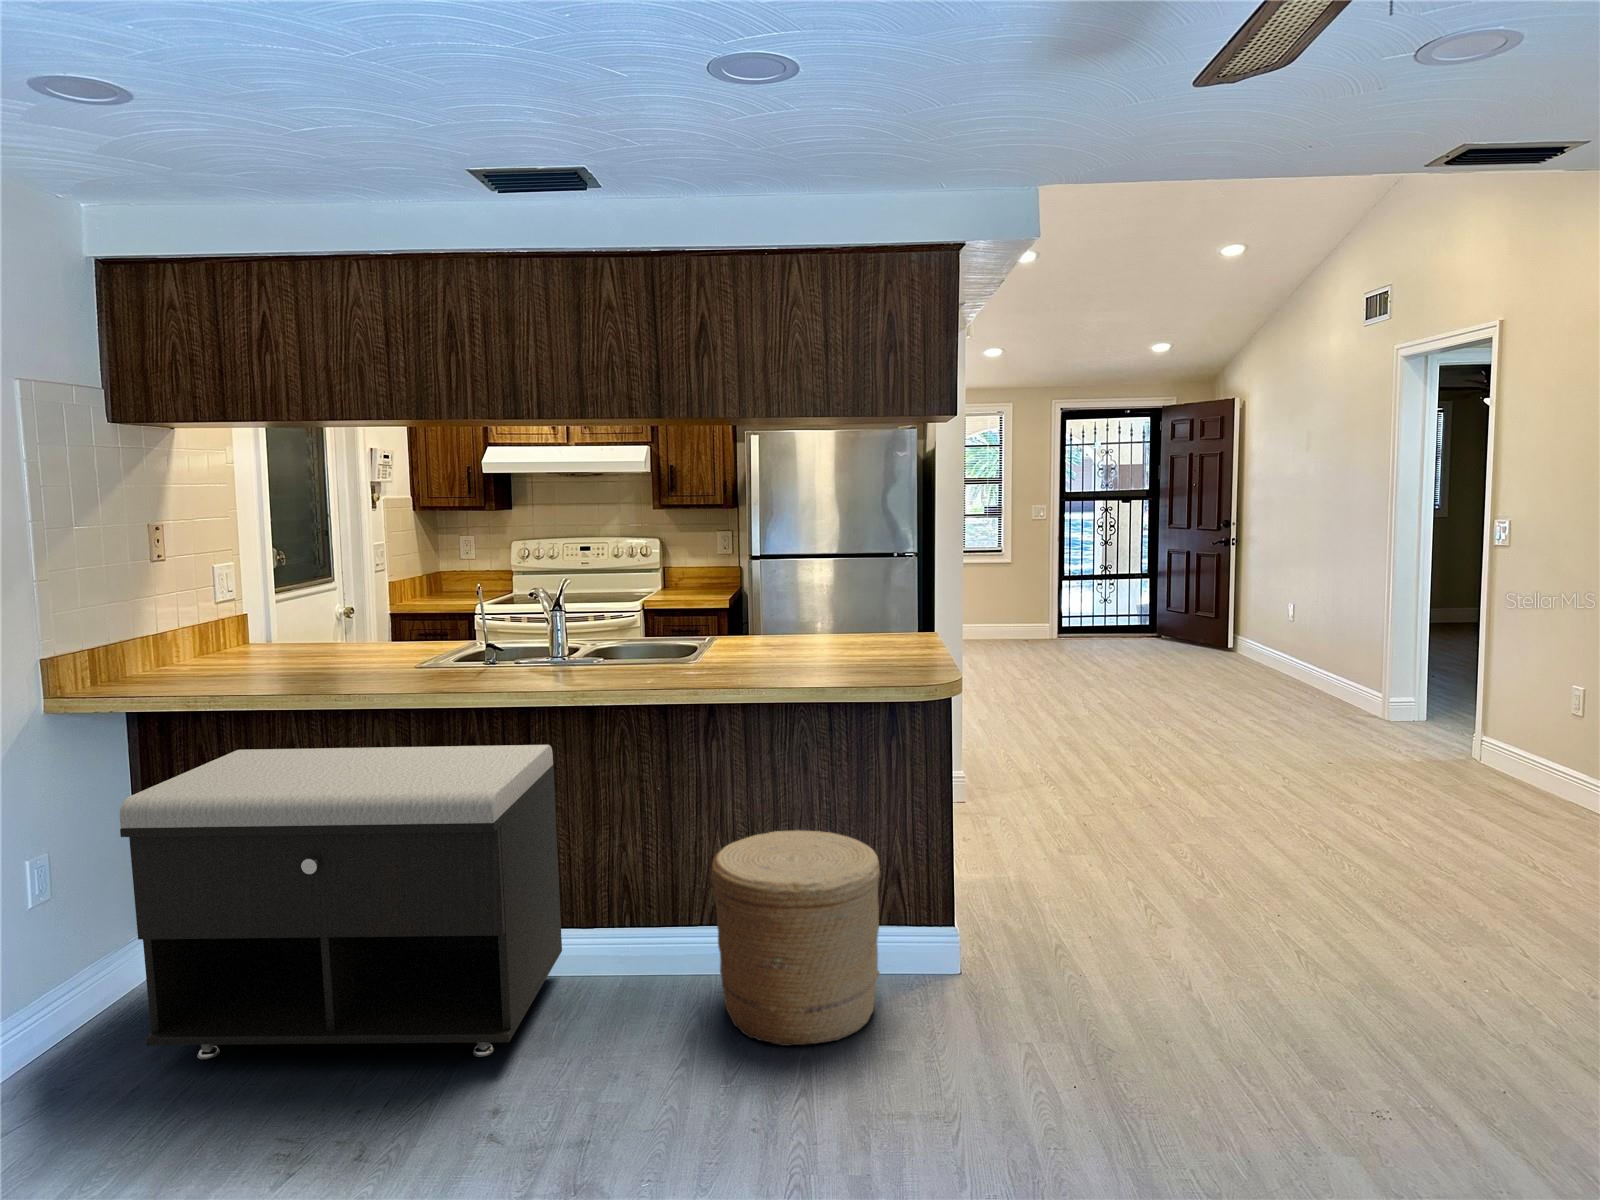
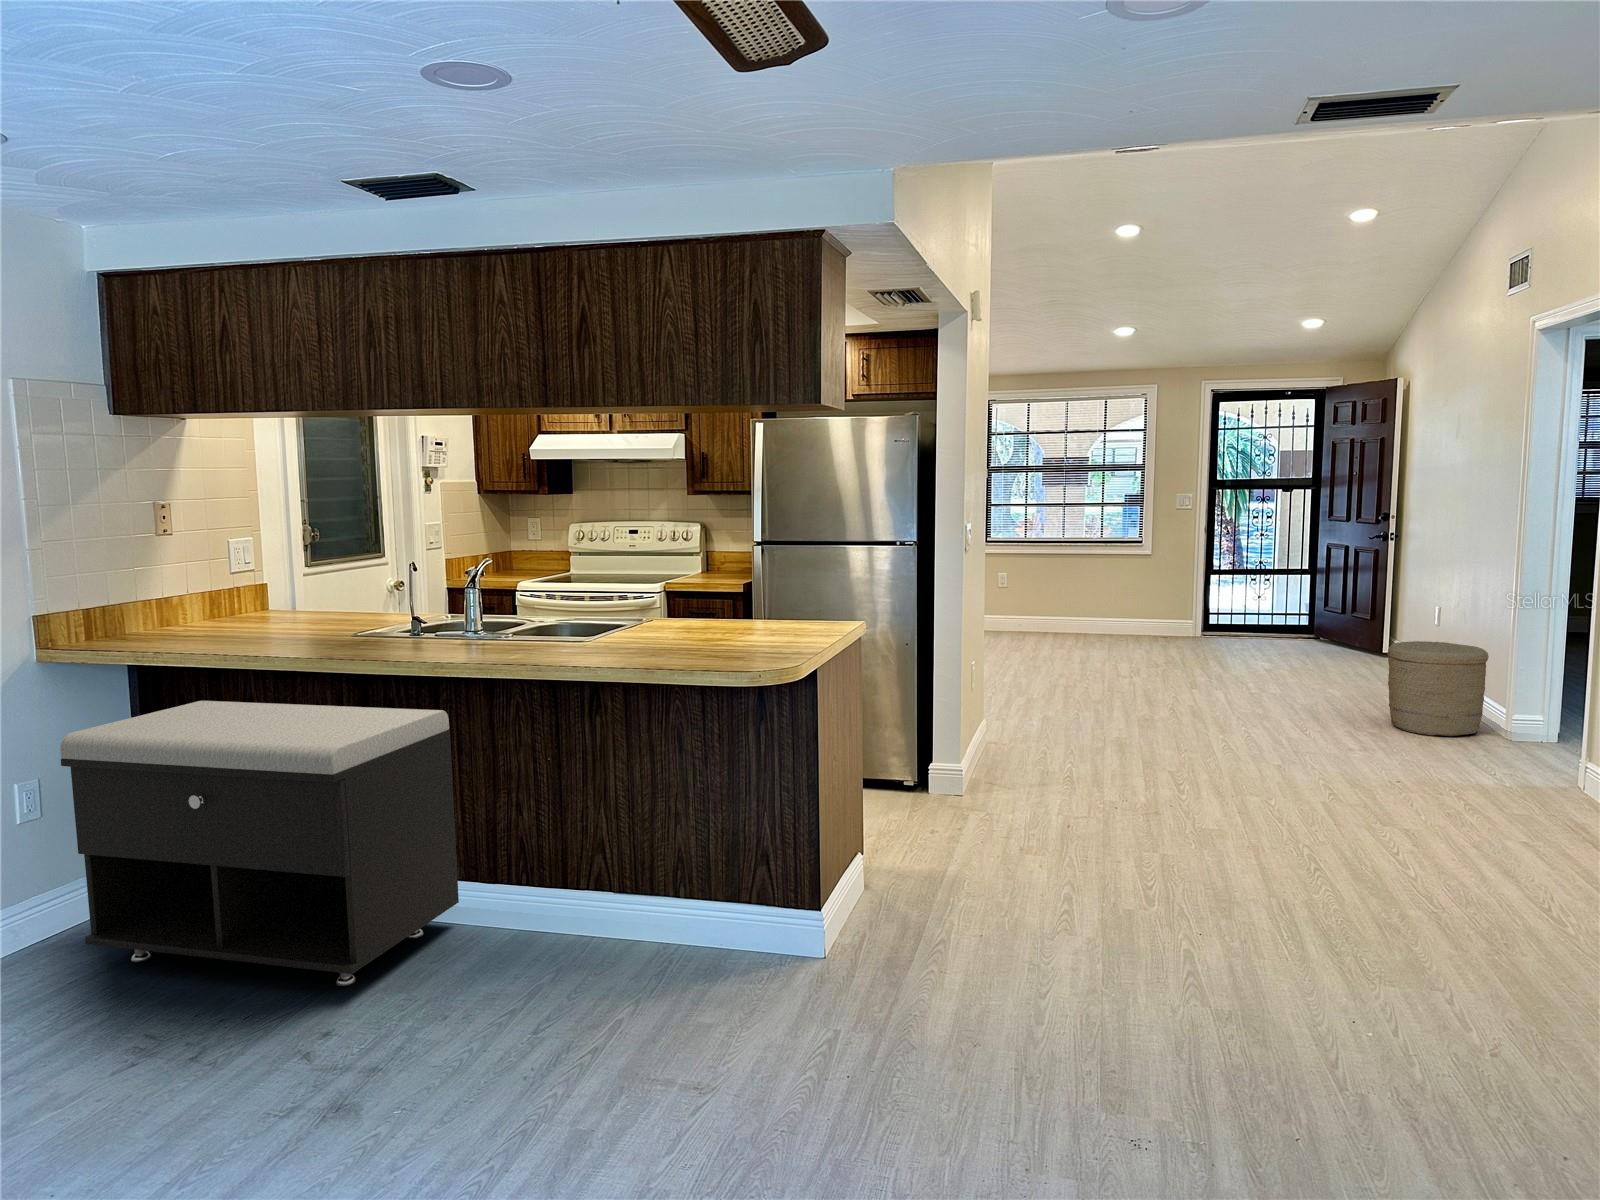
woven basket: present [711,830,880,1046] -> present [1388,641,1489,736]

